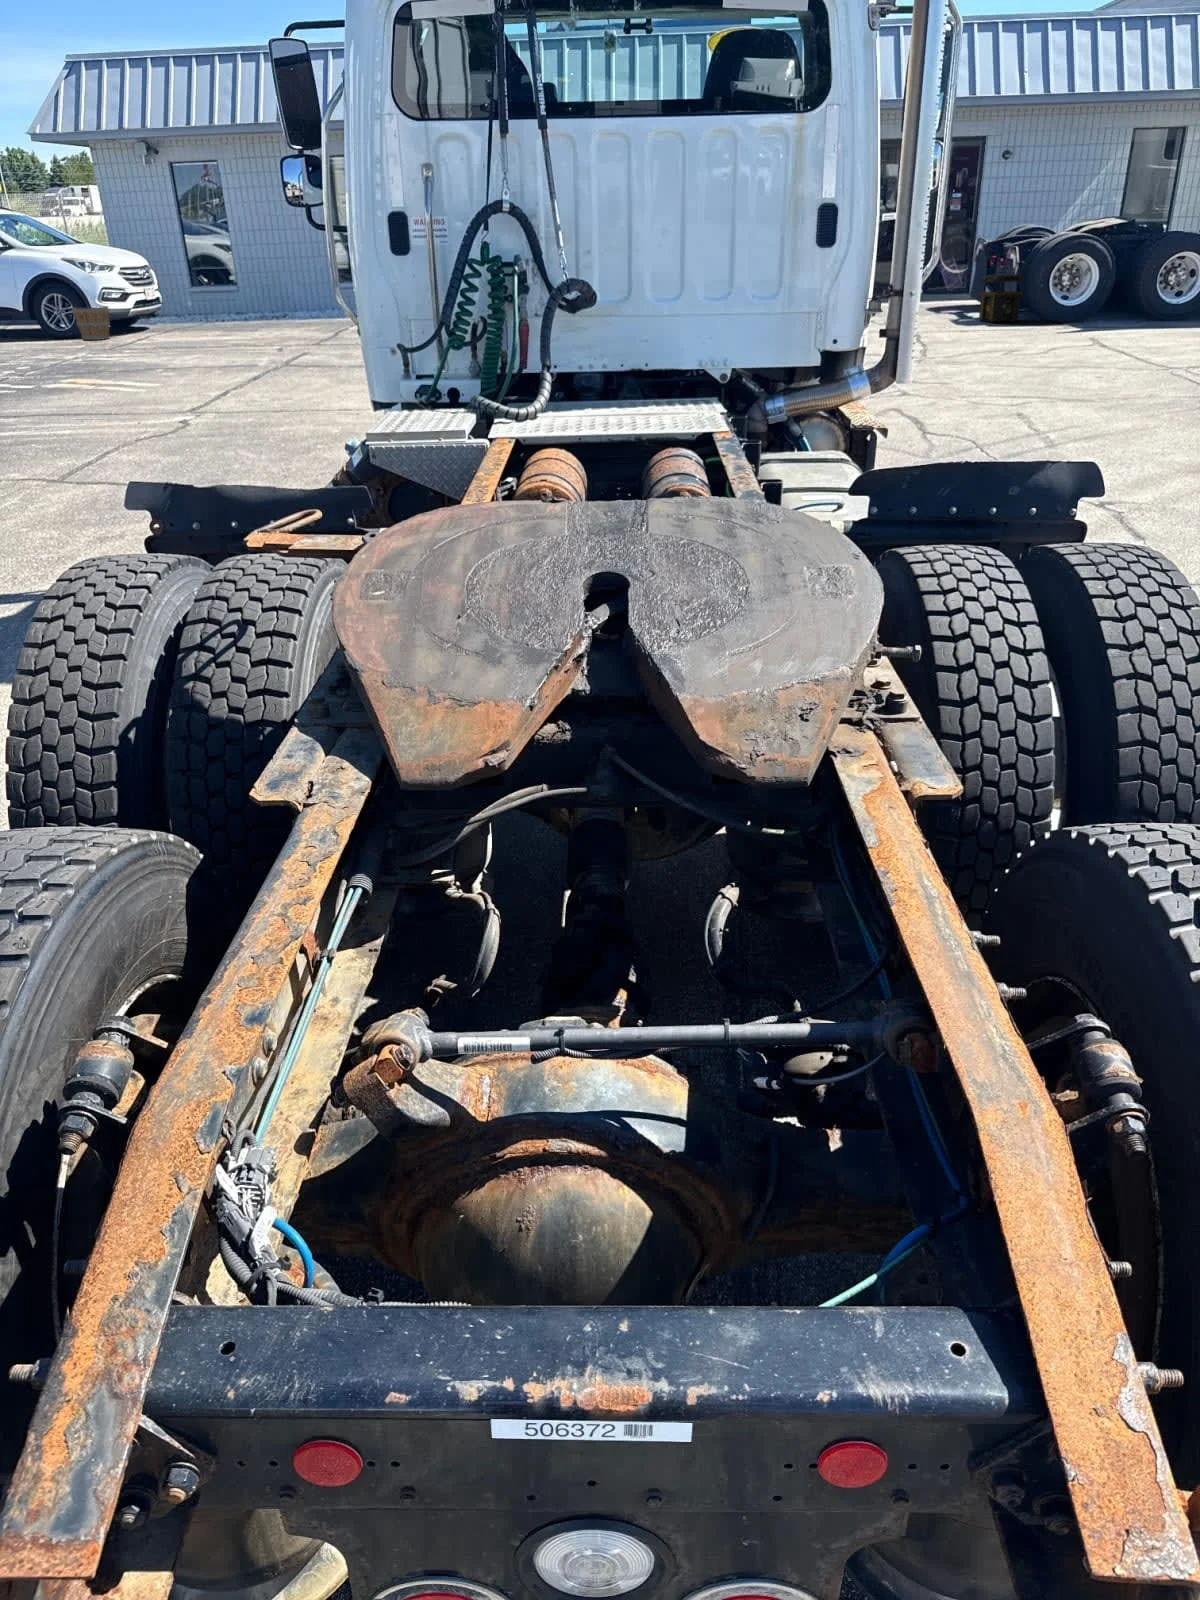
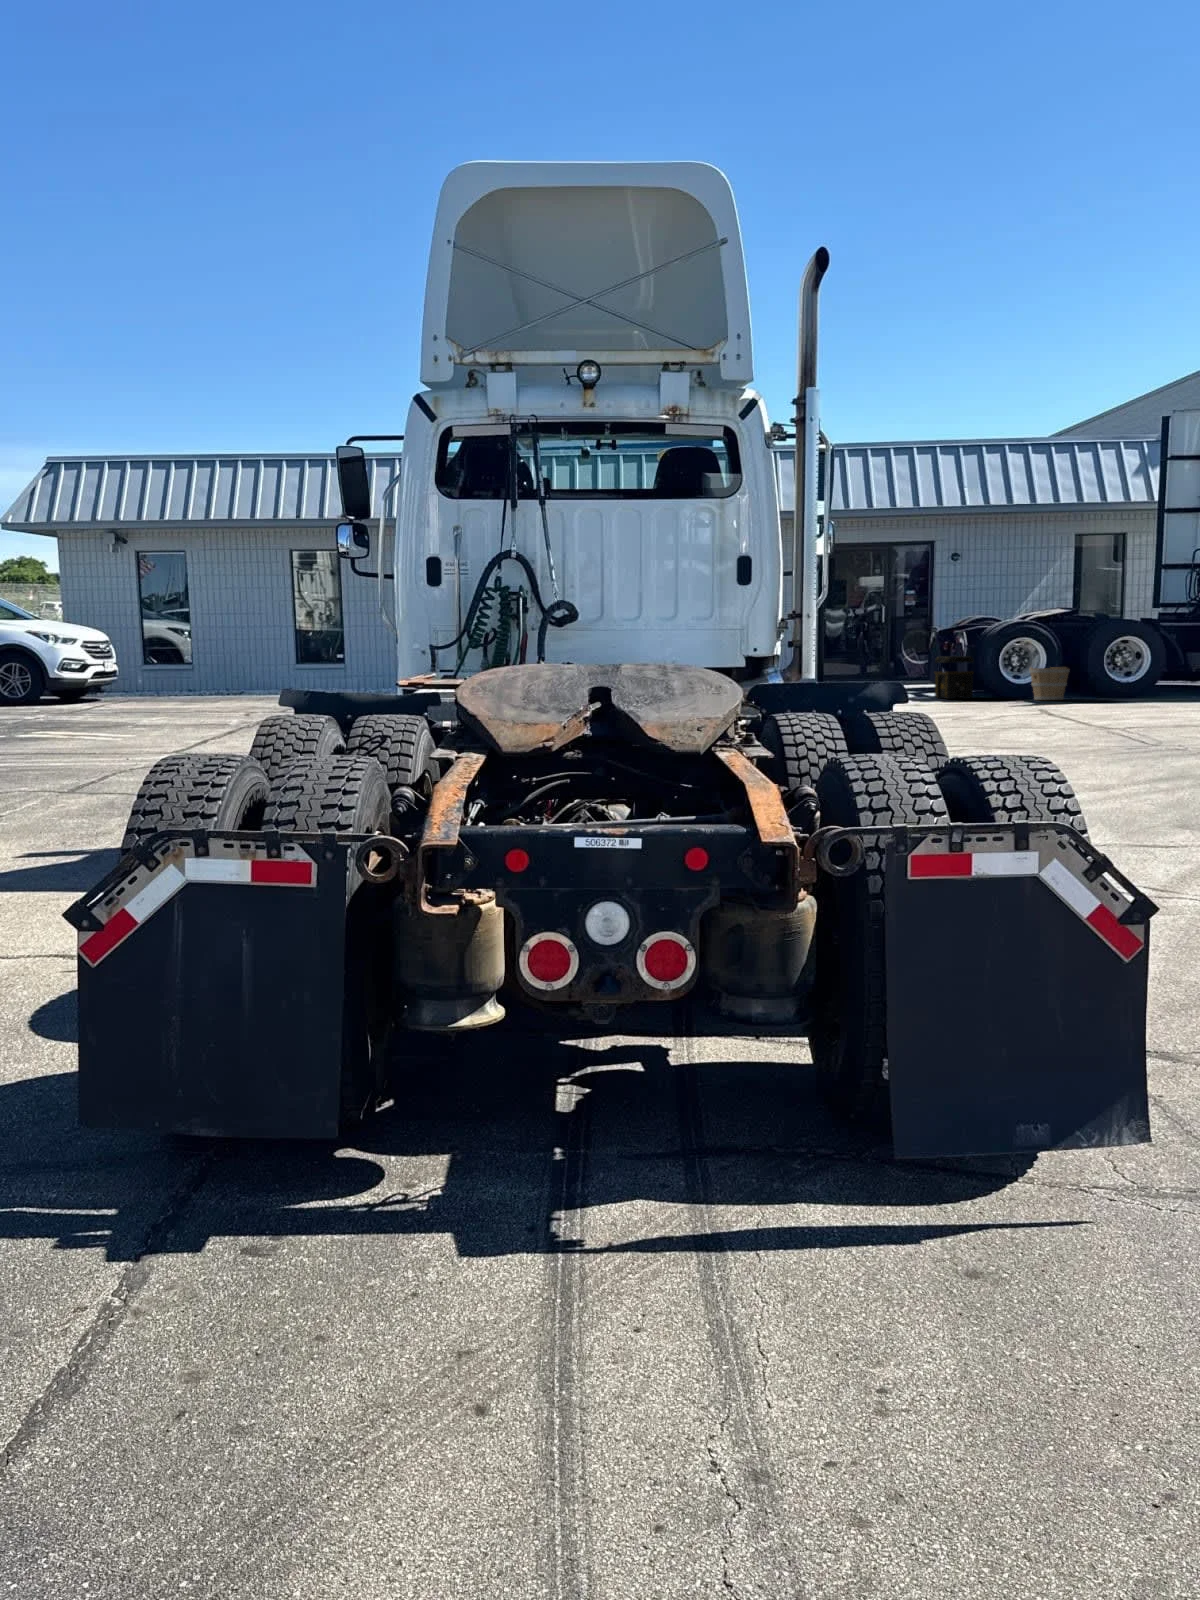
wooden bucket: present [72,306,110,340] -> present [1029,667,1070,700]

